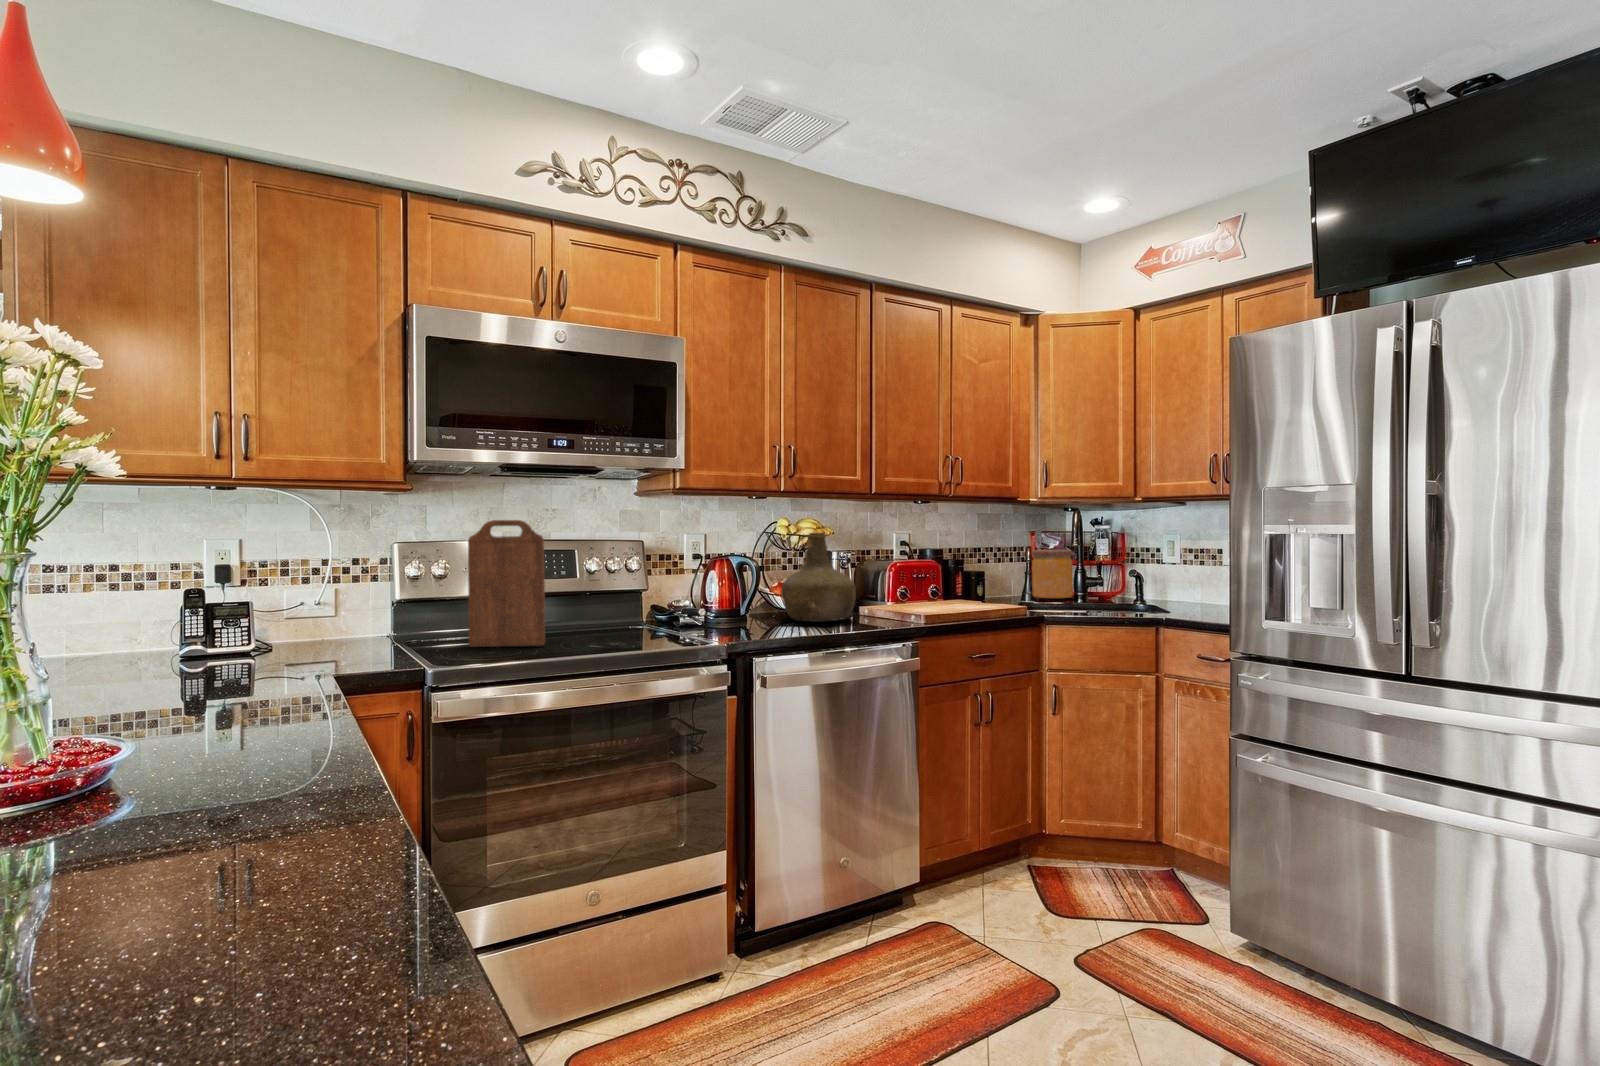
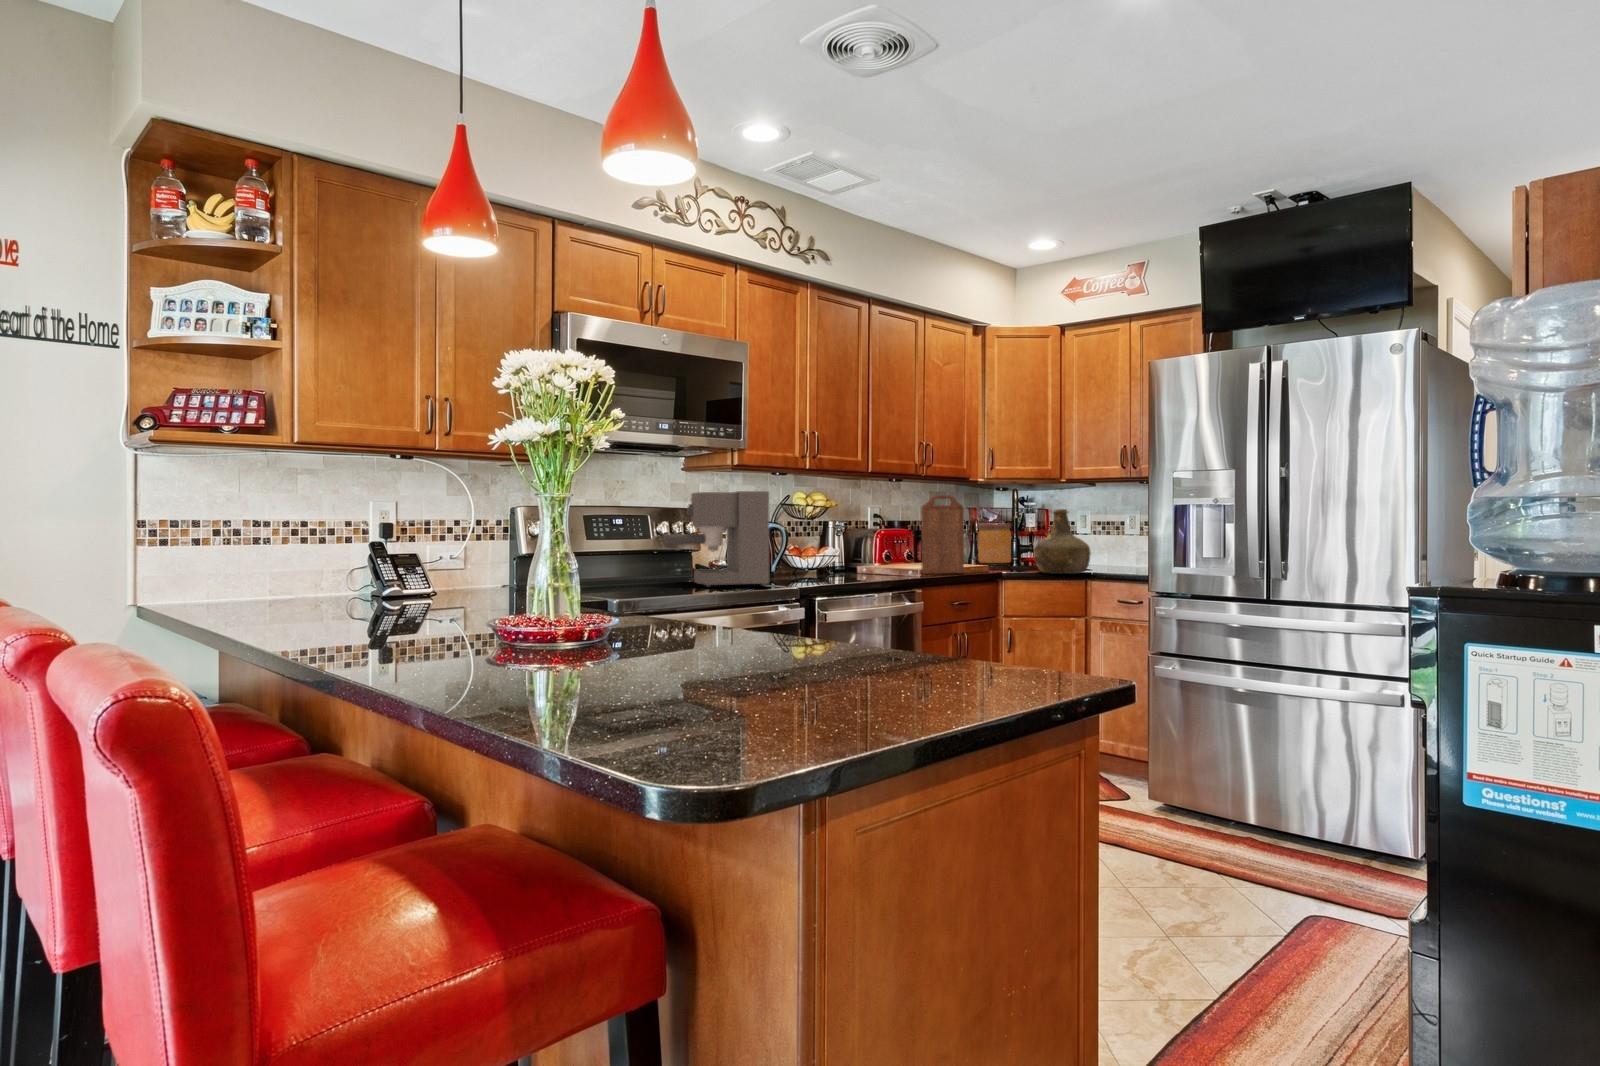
cutting board: present [468,520,545,647] -> present [921,495,964,574]
coffee maker: none [562,520,694,640] -> present [663,491,769,587]
bottle: present [781,532,856,622] -> present [1034,509,1091,574]

